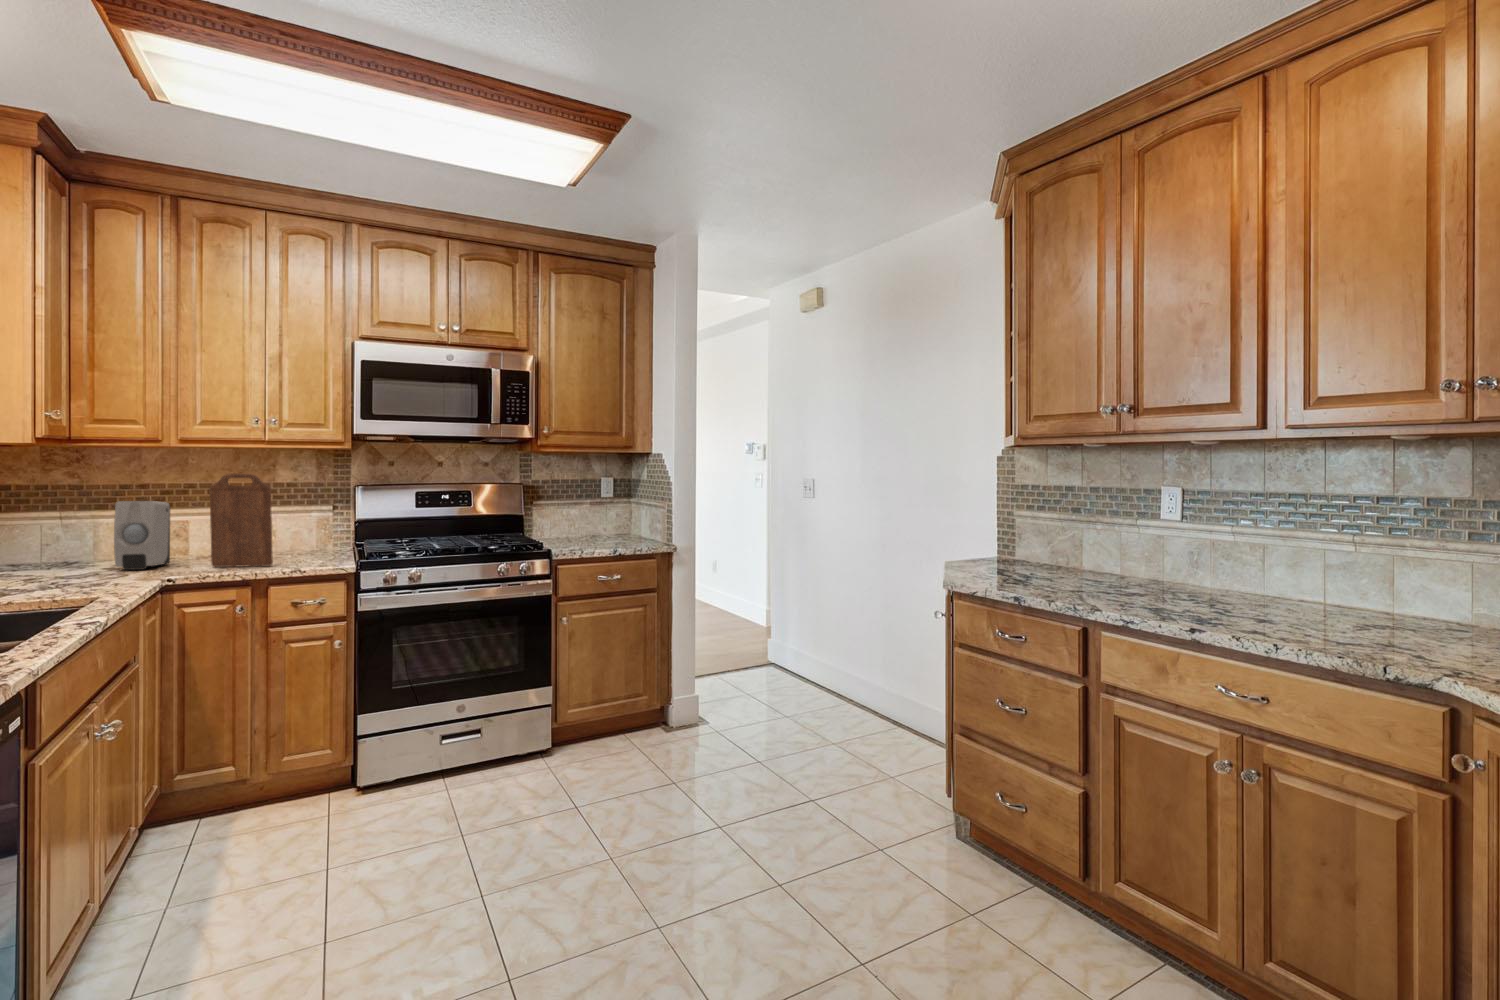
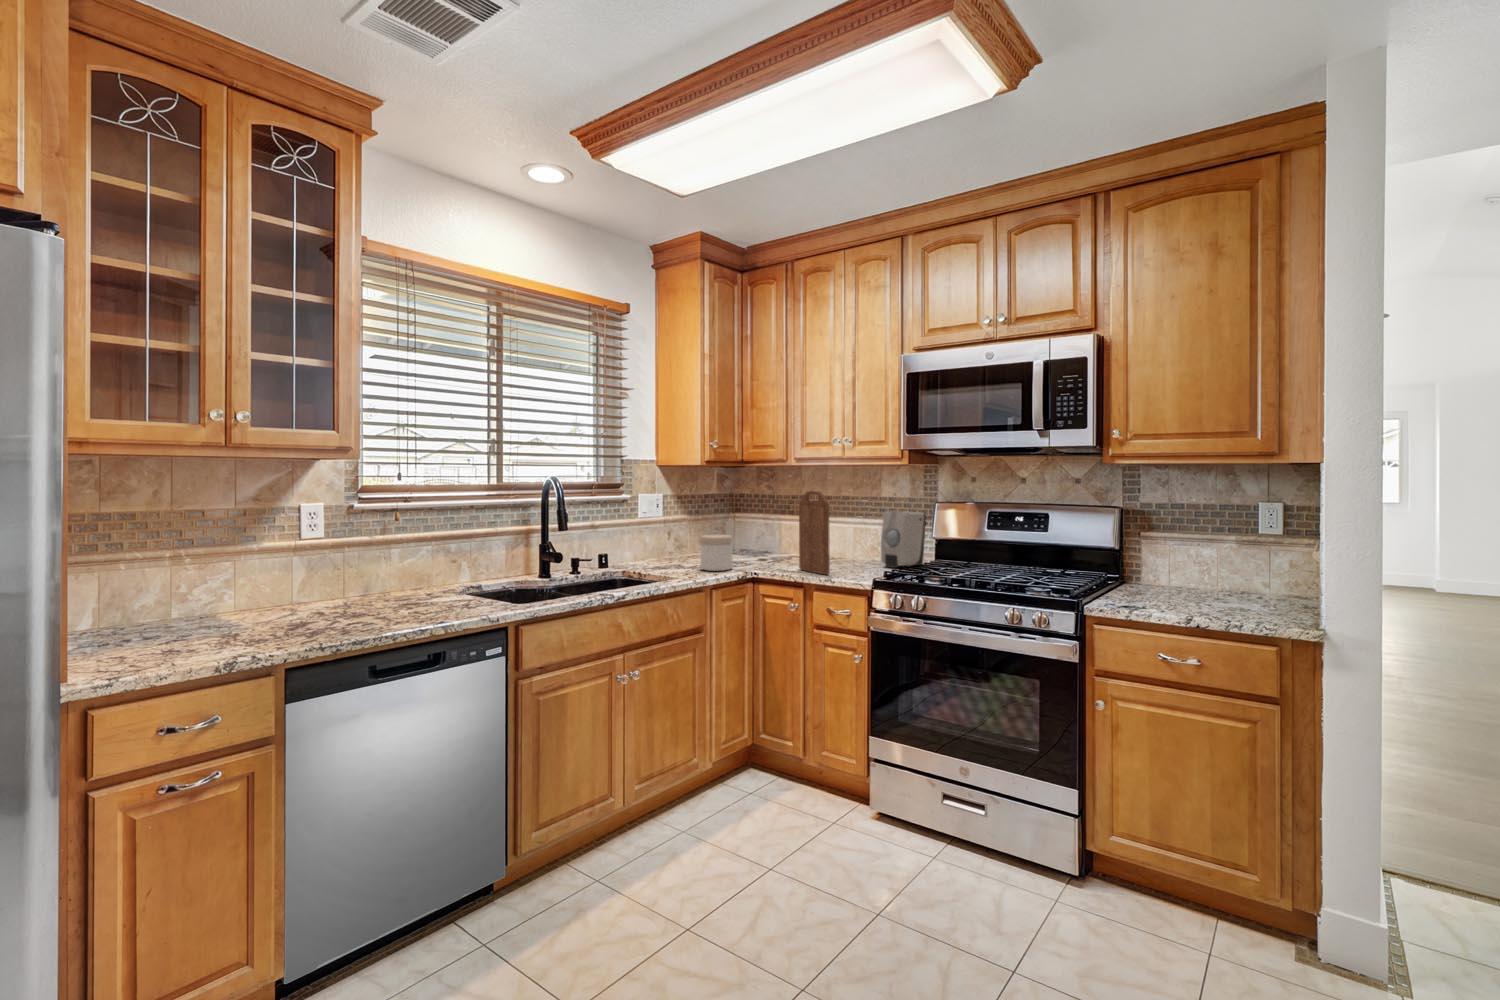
soap dispenser: present [114,501,170,570] -> present [881,511,926,568]
jar: none [52,534,111,584] -> present [701,535,733,571]

